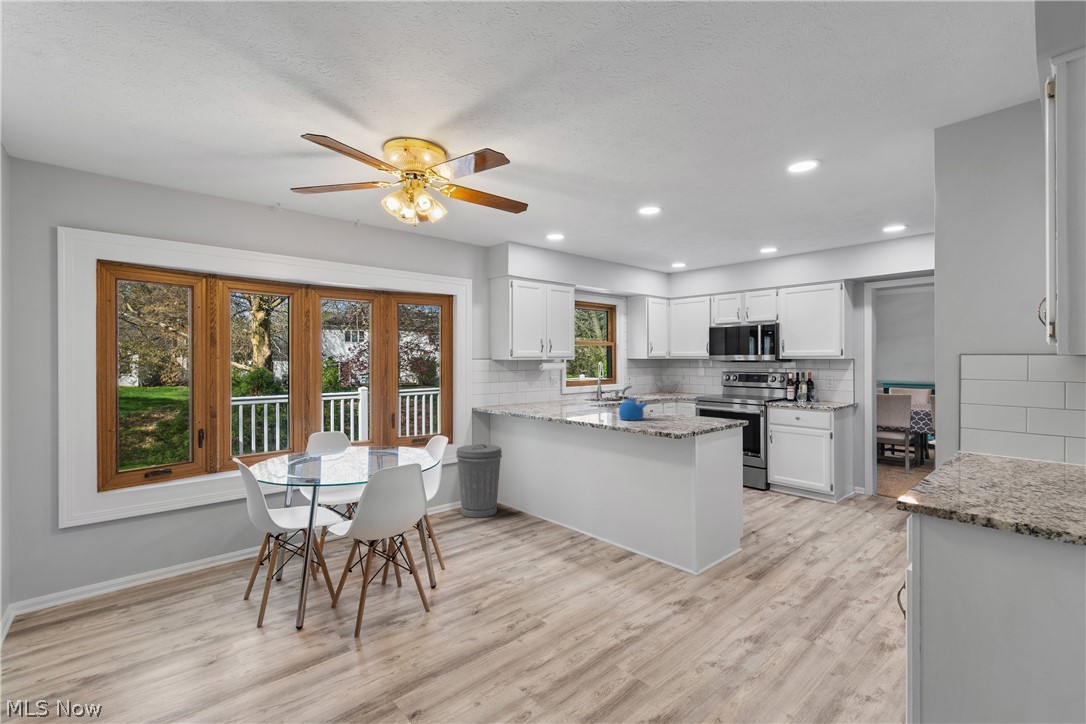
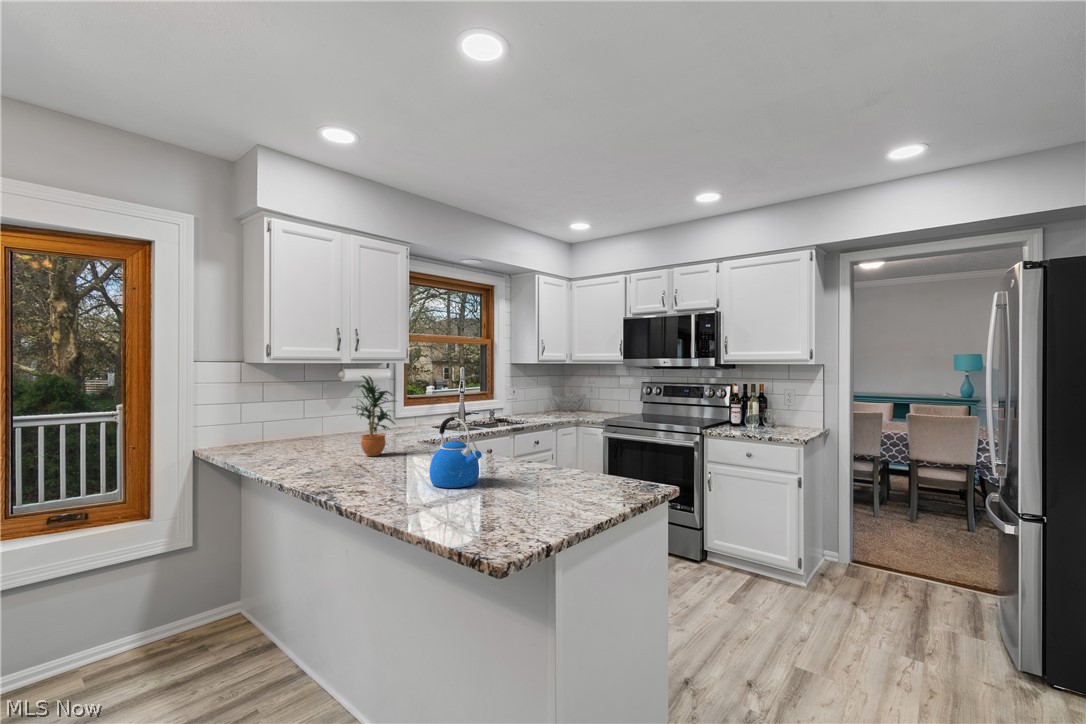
potted plant: none [559,366,583,411] -> present [352,376,395,456]
trash can: present [456,444,502,517] -> none [137,518,241,672]

